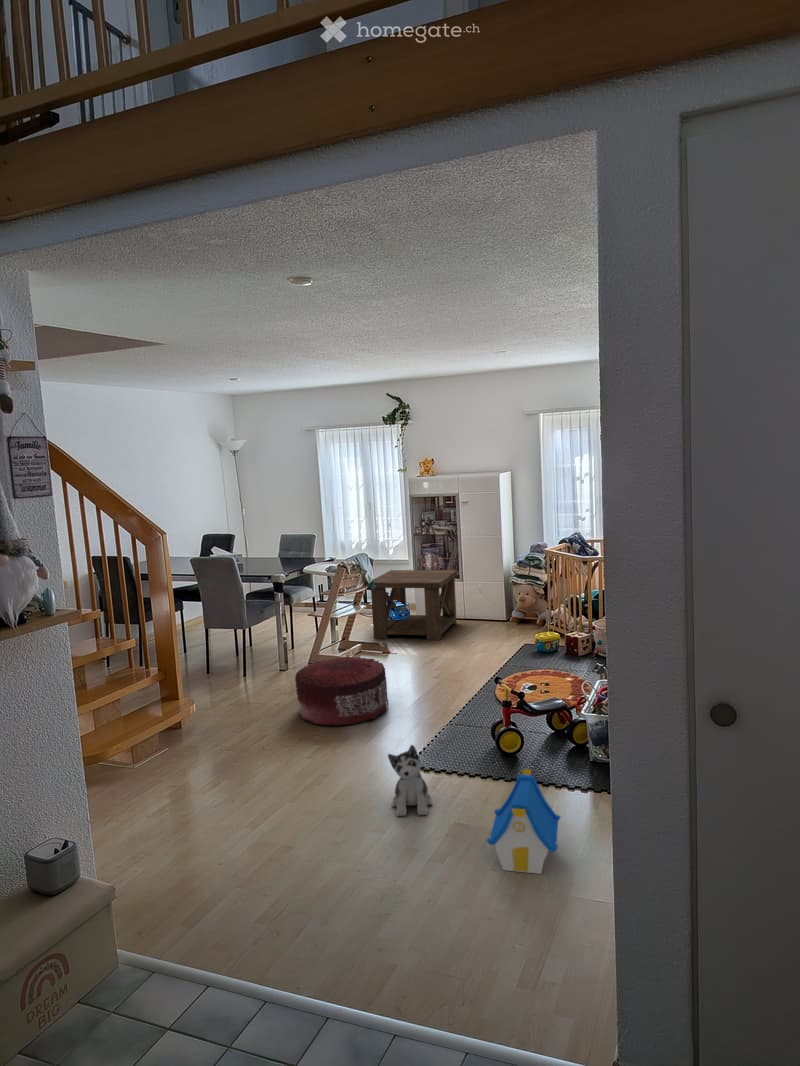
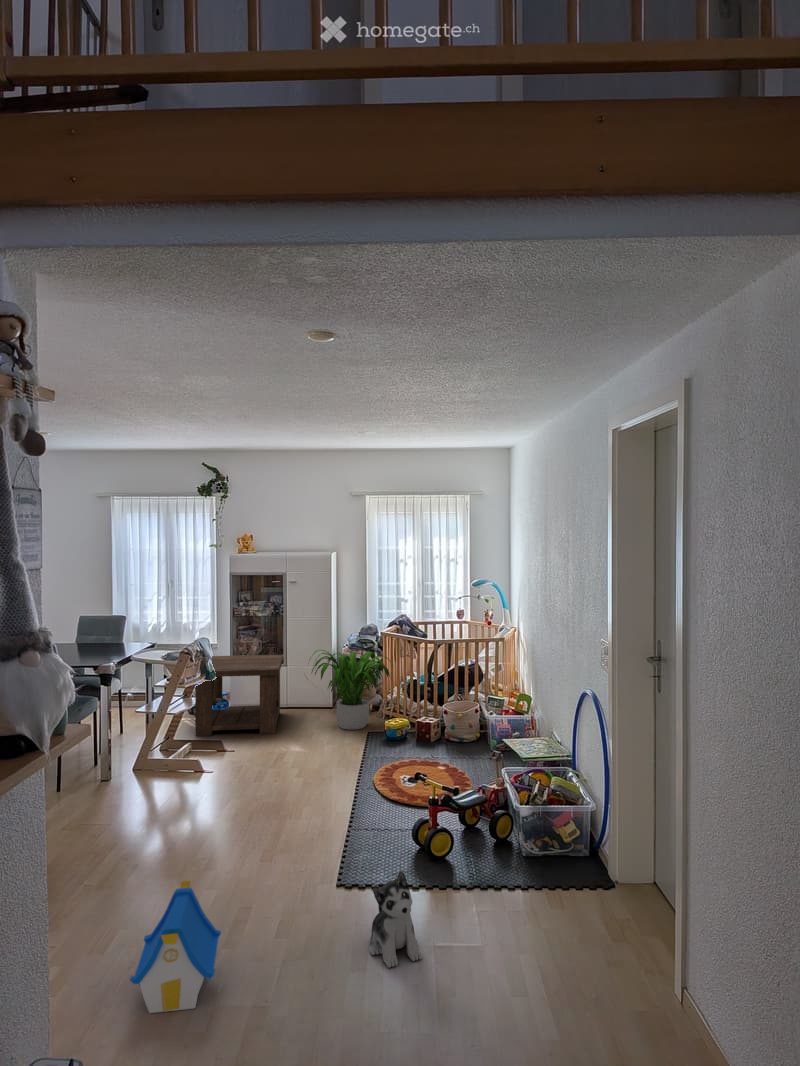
potted plant: none [472,566,549,641] -> present [309,649,391,730]
pouf: present [295,655,388,726] -> none [162,761,277,855]
toy house: present [487,769,560,874] -> present [130,881,221,1013]

